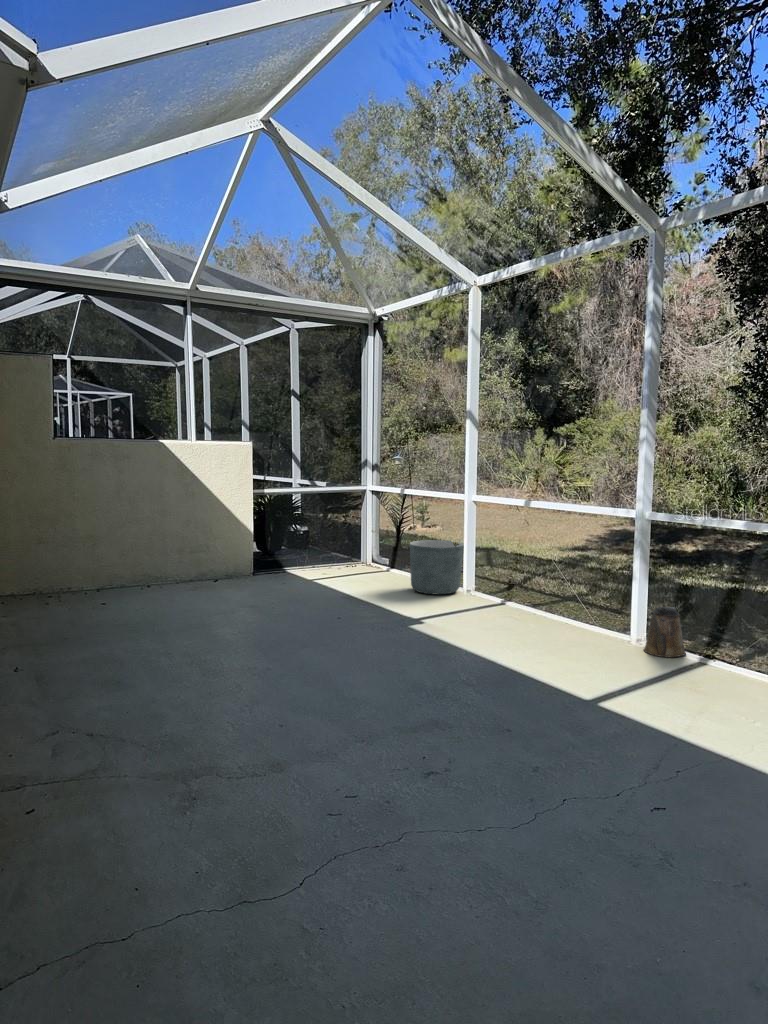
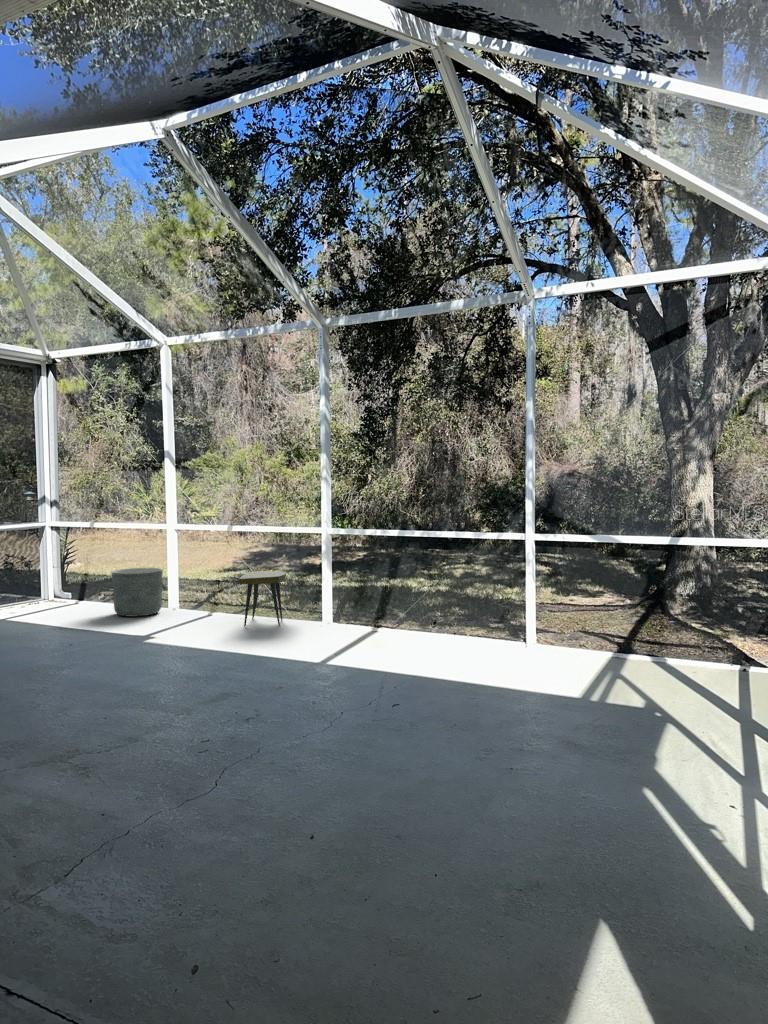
side table: none [526,558,596,631] -> present [239,571,286,626]
watering can: present [644,607,686,658] -> none [334,596,363,632]

